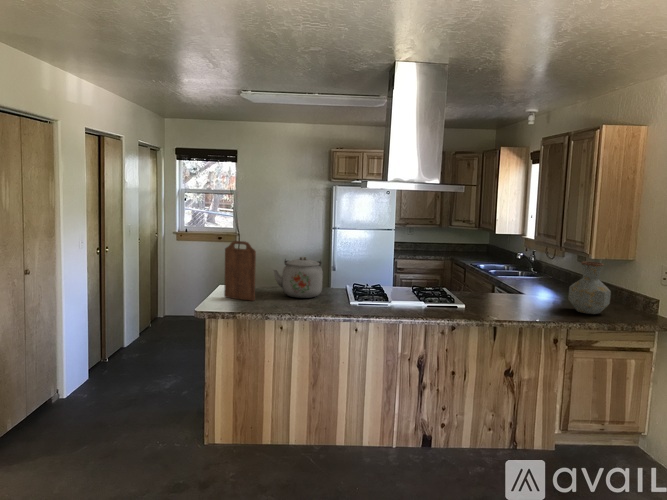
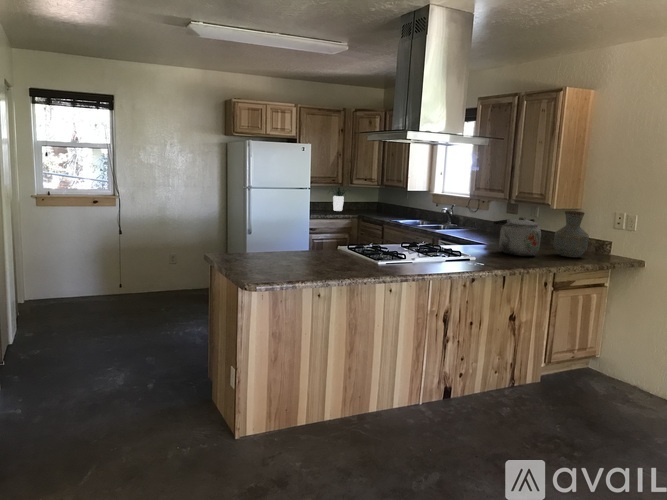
potted plant: none [419,228,448,253] -> present [329,186,347,211]
cutting board: present [224,241,256,301] -> none [248,197,291,267]
kettle: present [274,257,323,298] -> present [494,217,541,256]

